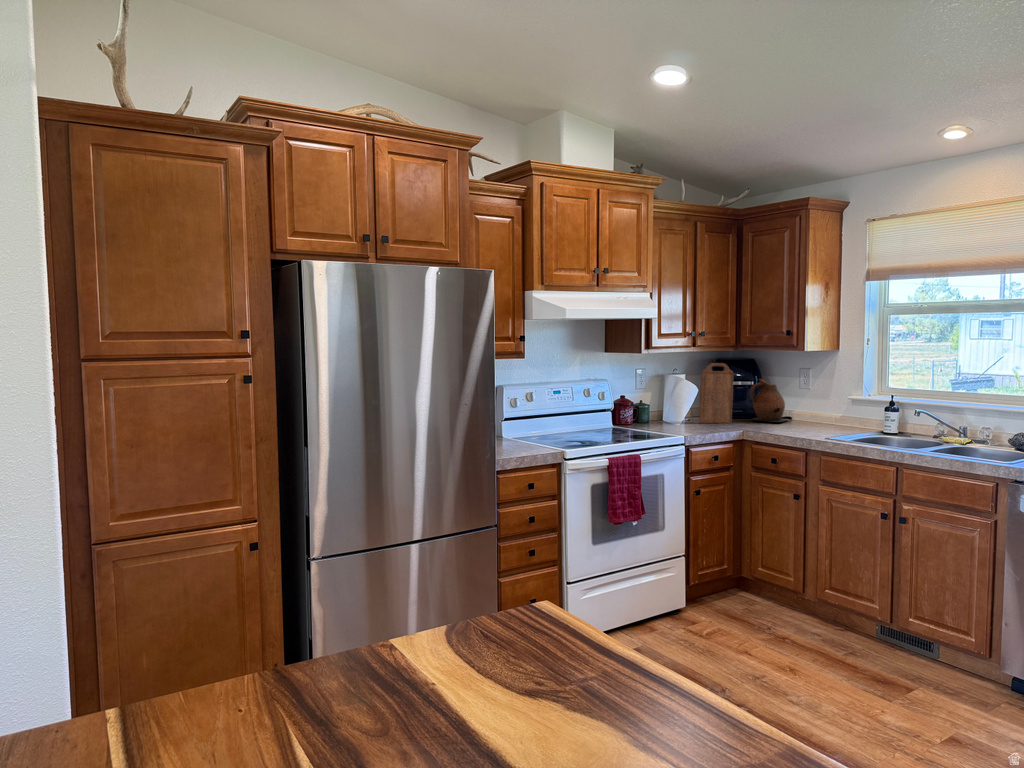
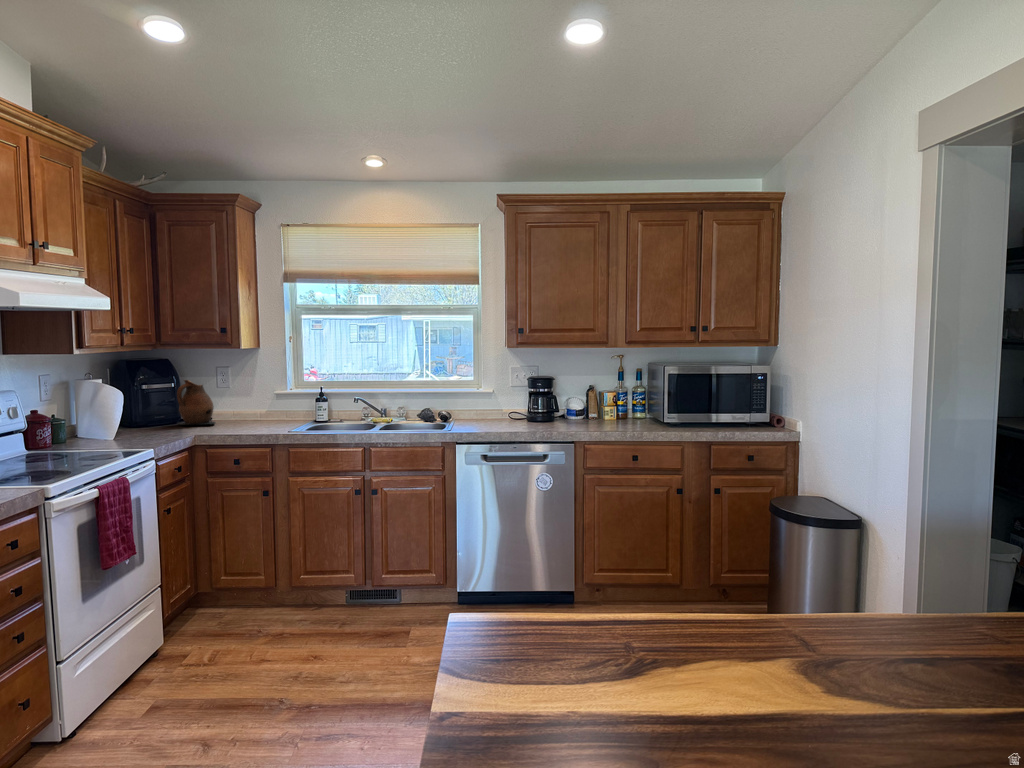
cutting board: present [699,363,734,423] -> none [131,364,165,434]

